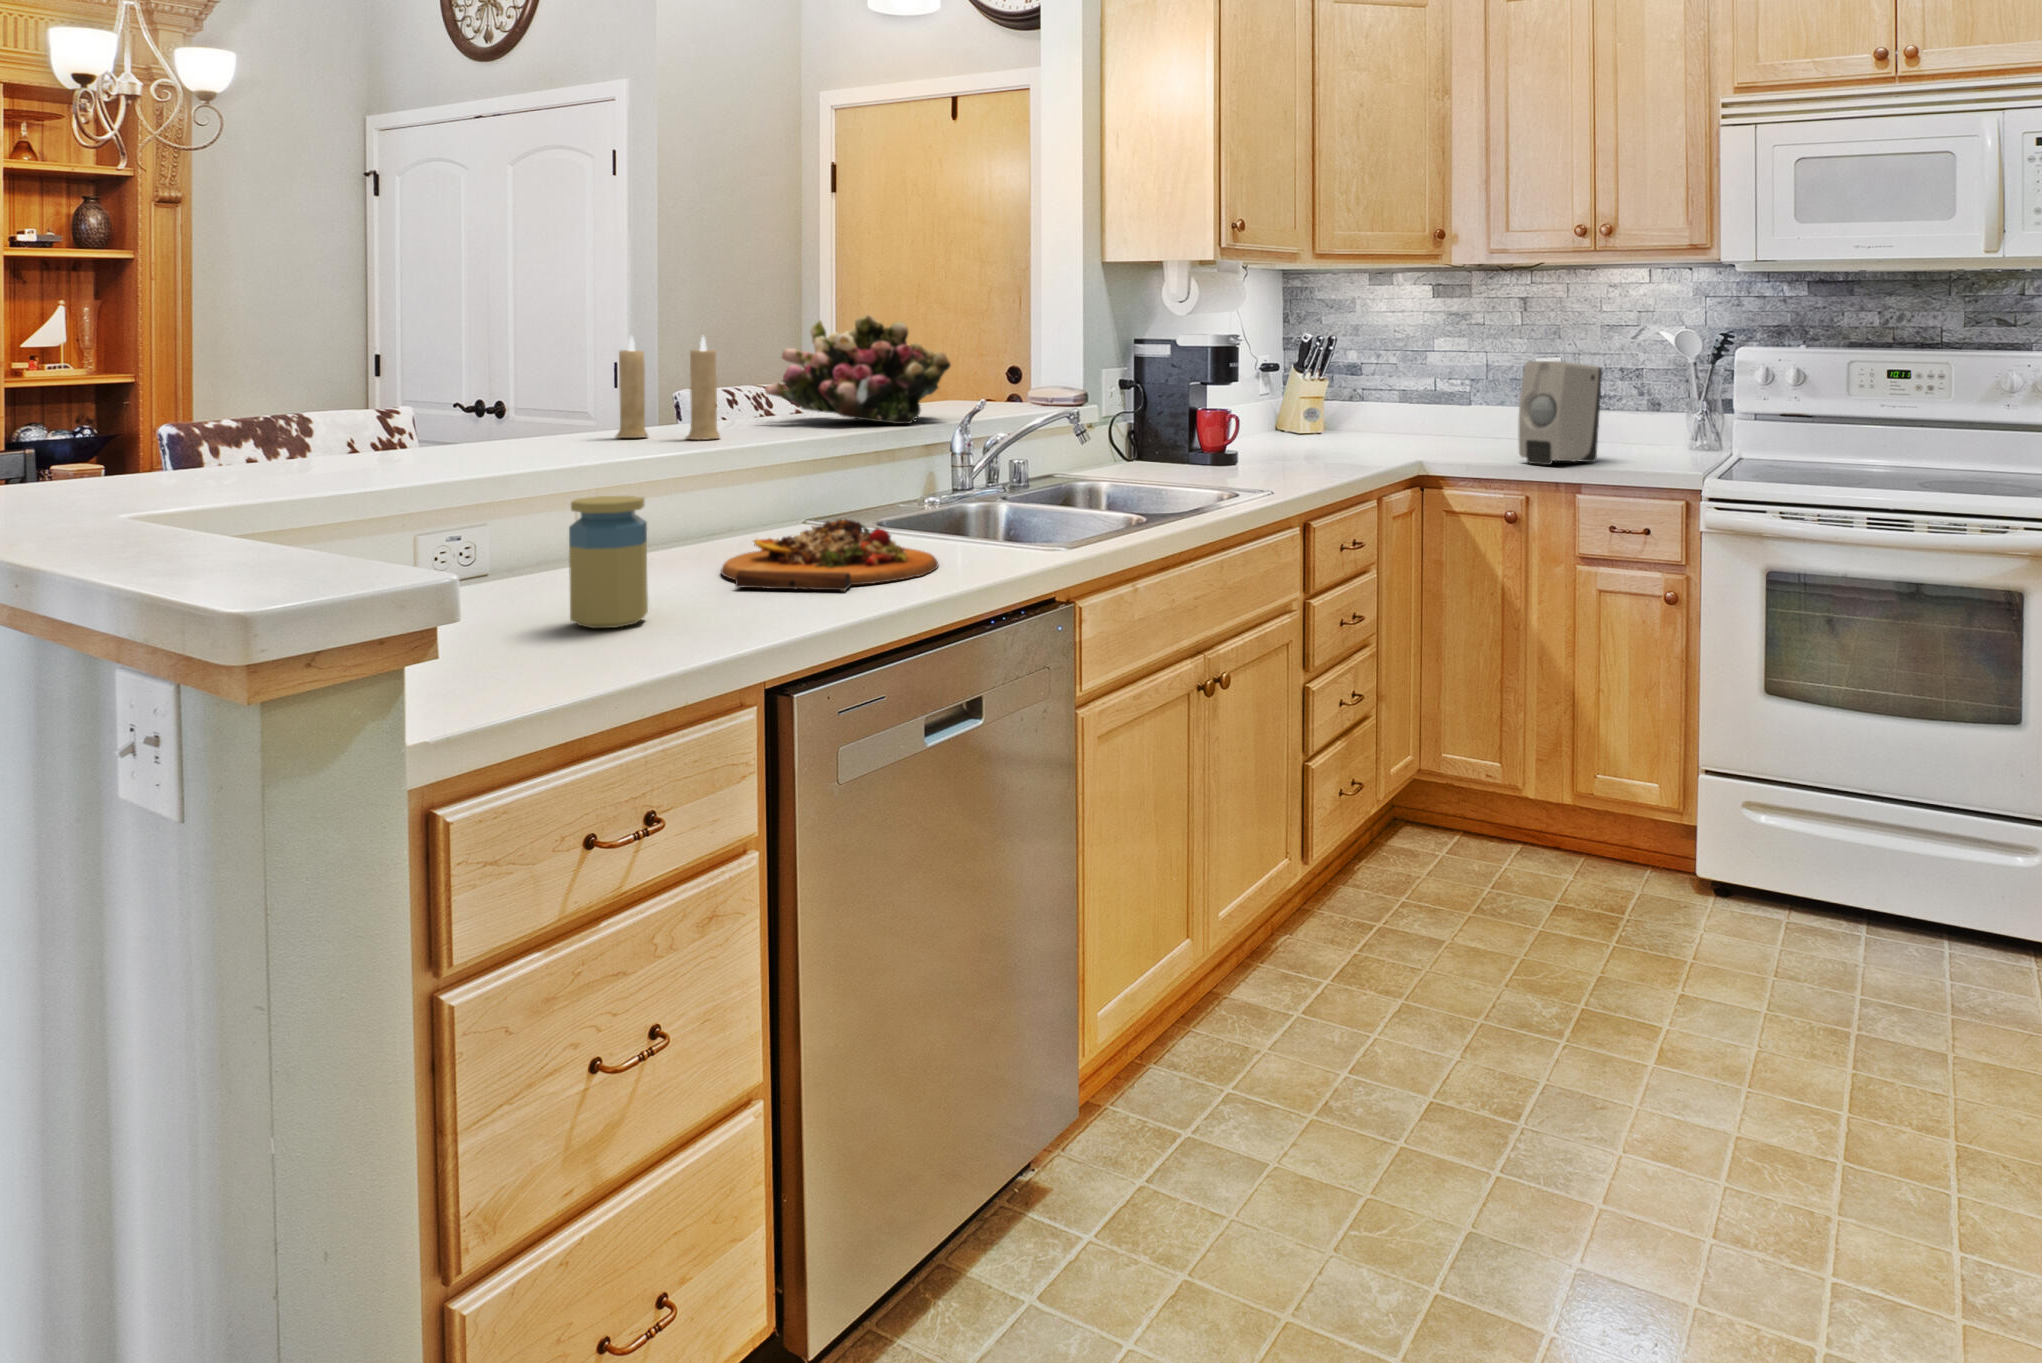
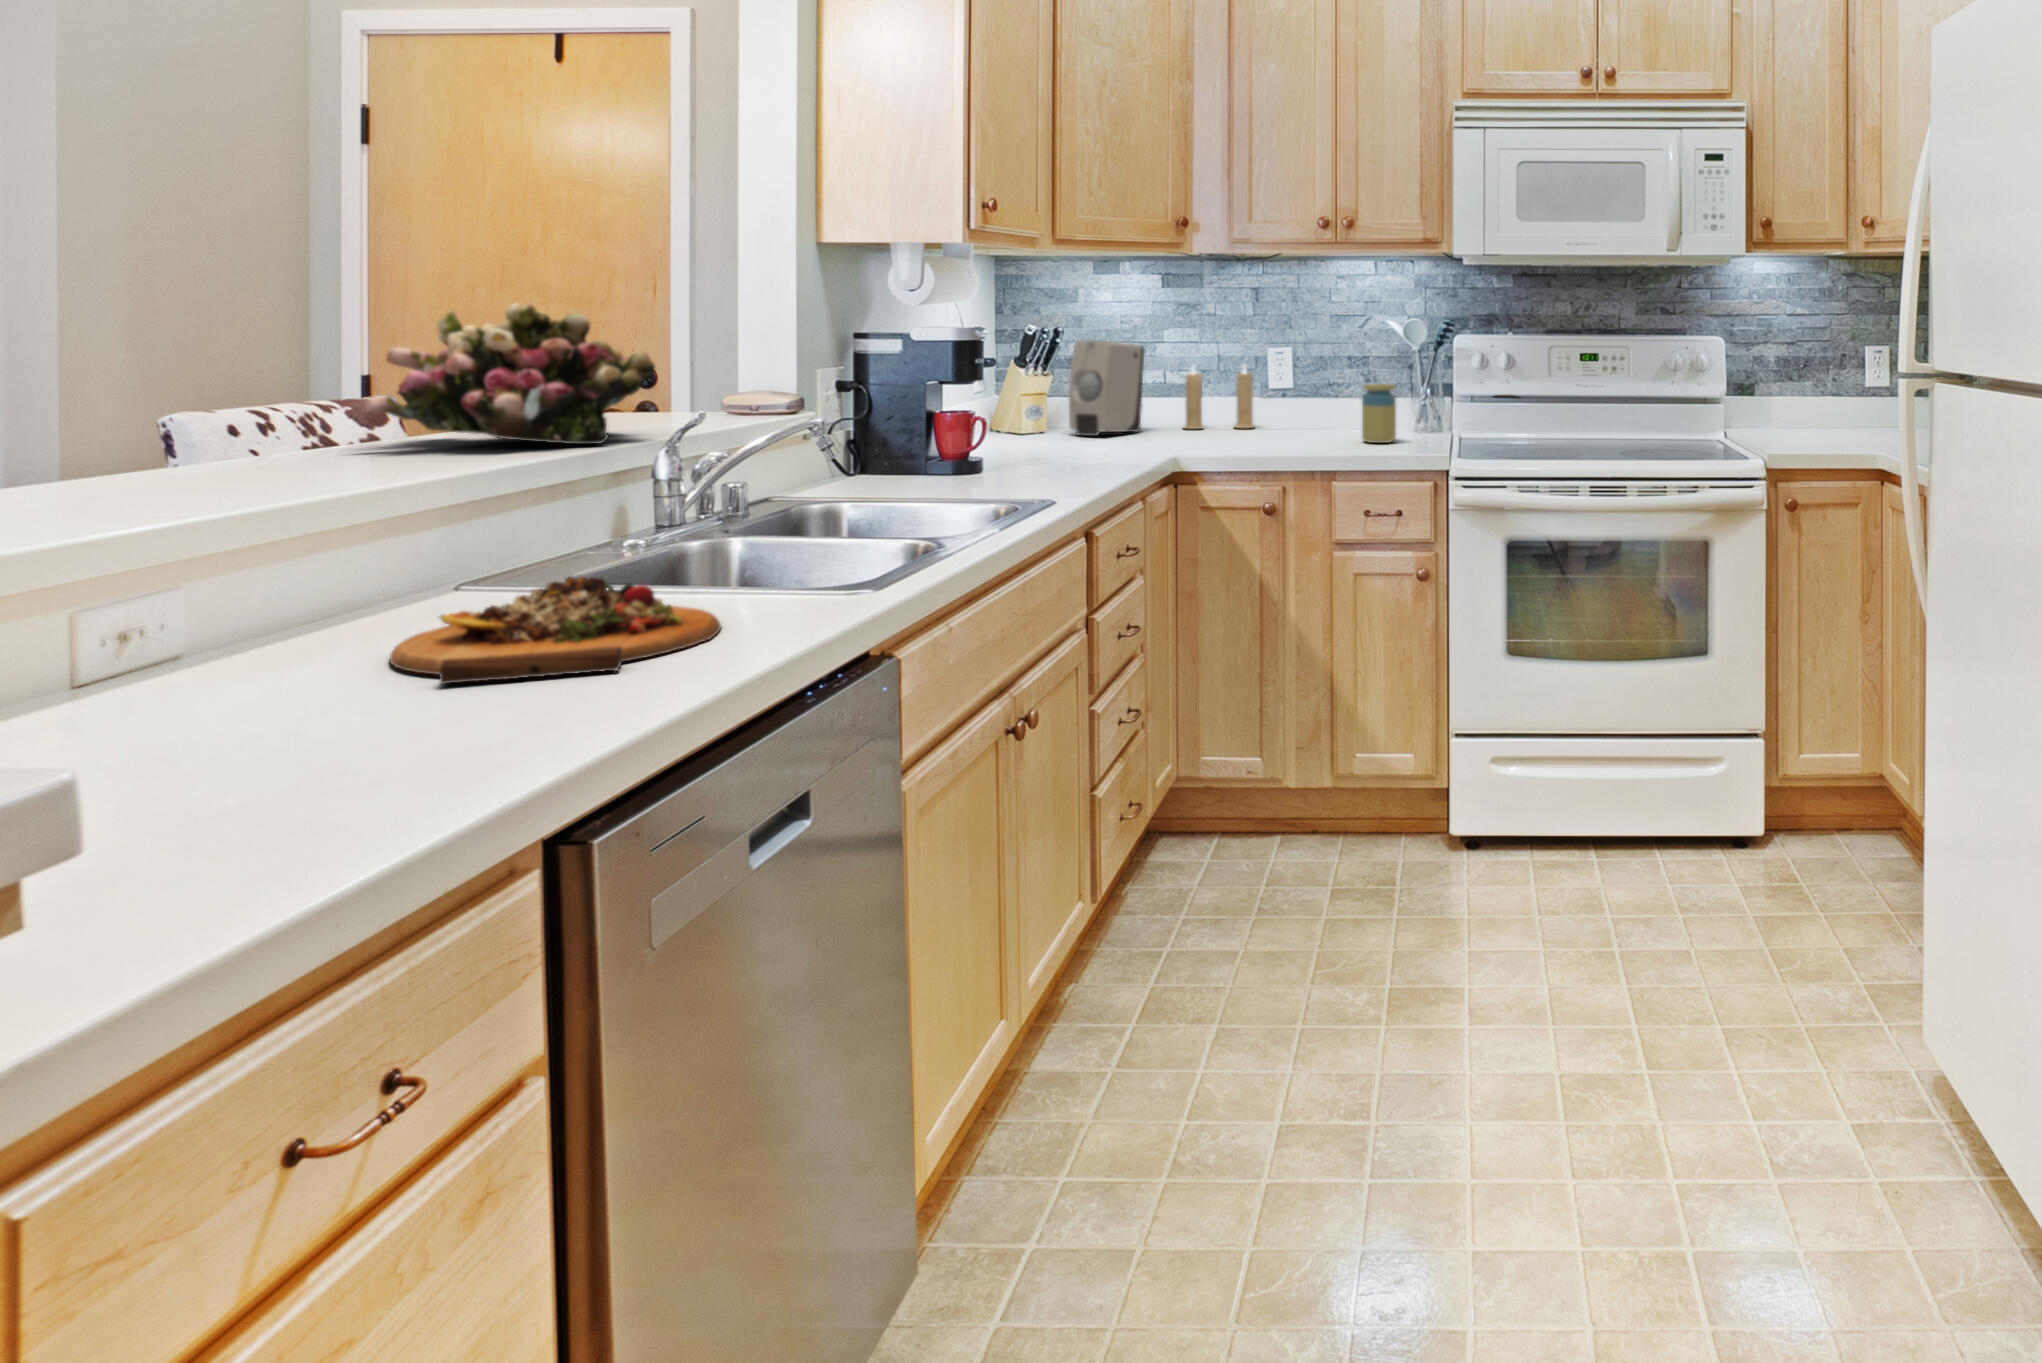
candle: present [616,337,720,440] -> present [1183,366,1254,429]
soap dispenser: present [1519,361,1602,465] -> present [1069,340,1144,436]
jar: present [569,496,648,628] -> present [1362,384,1396,443]

